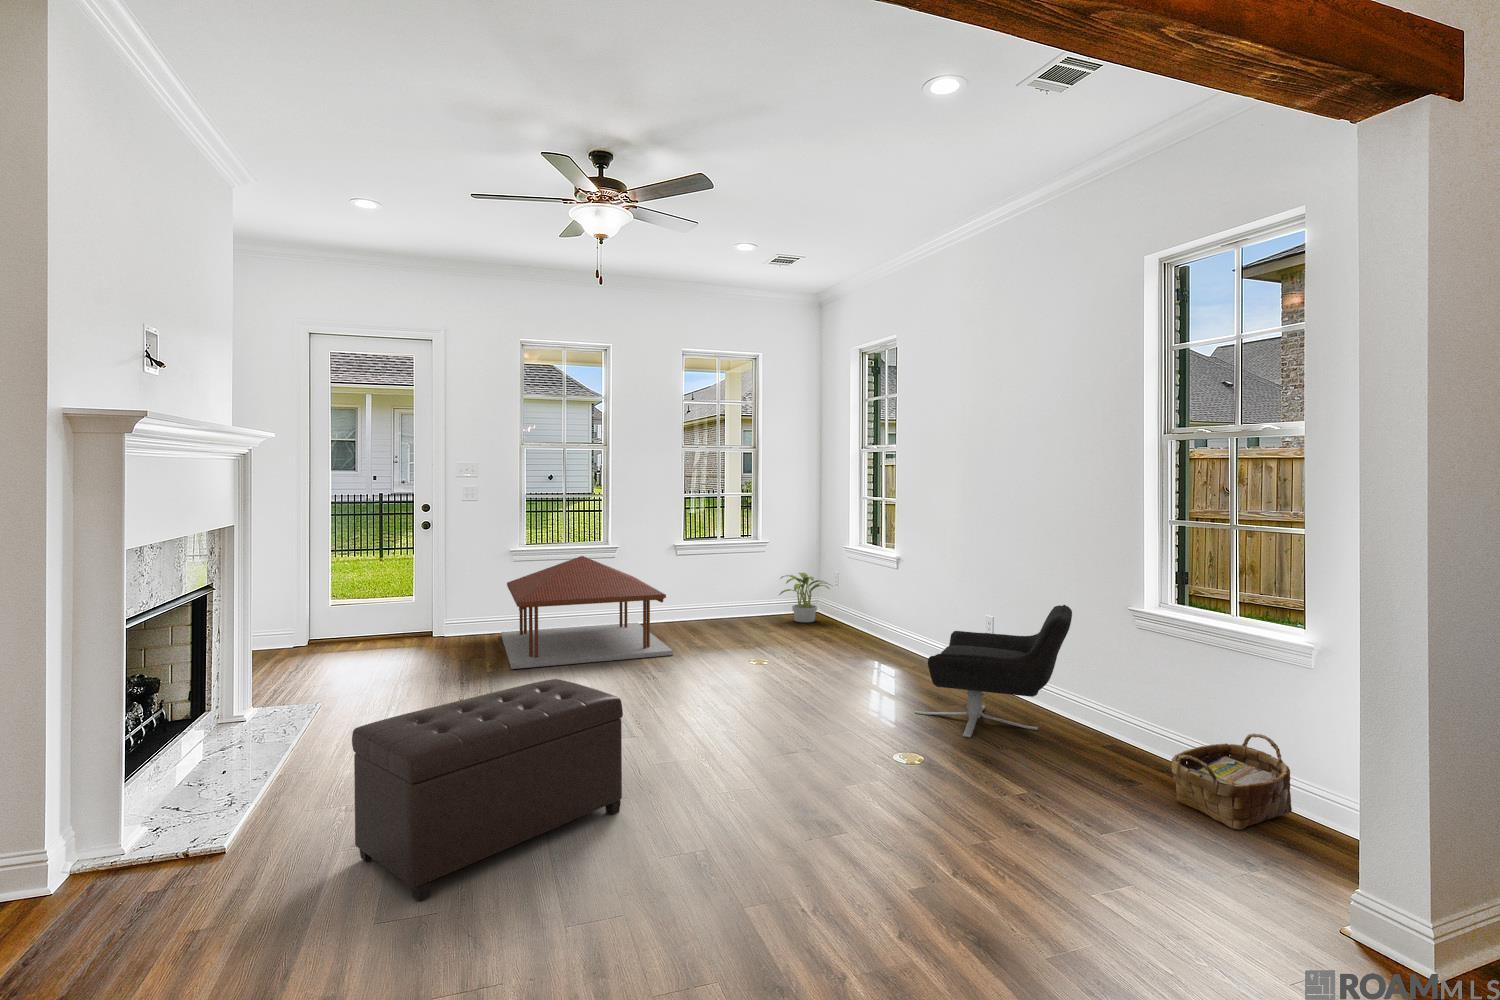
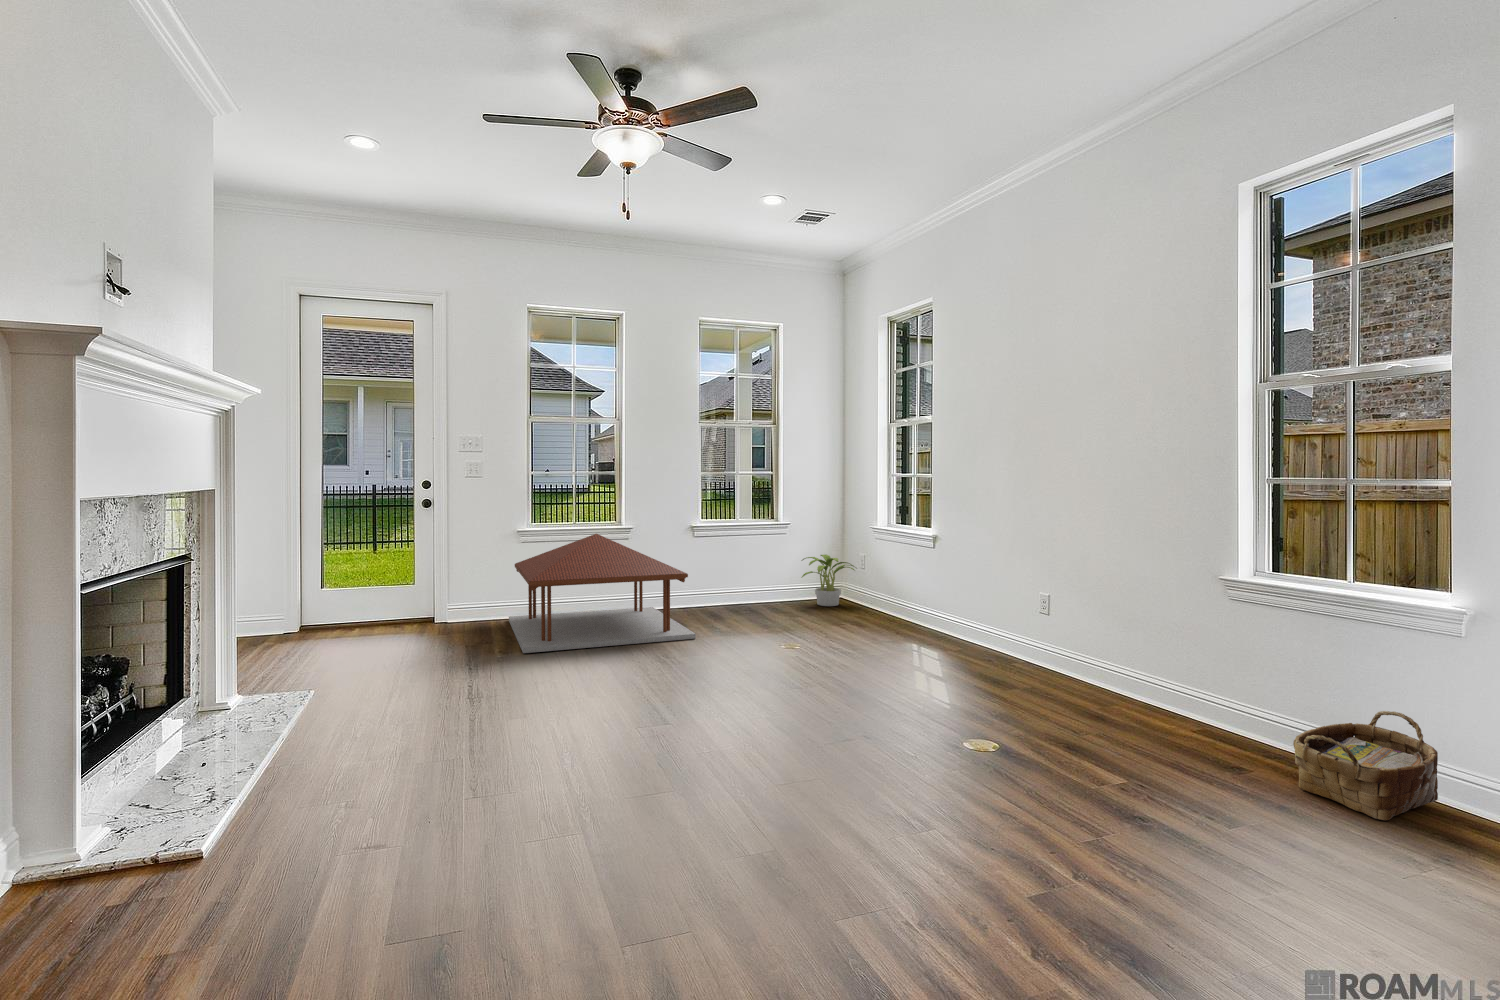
lounge chair: present [915,605,1072,737] -> none [972,575,1154,721]
ottoman: present [352,679,623,901] -> none [354,655,669,916]

